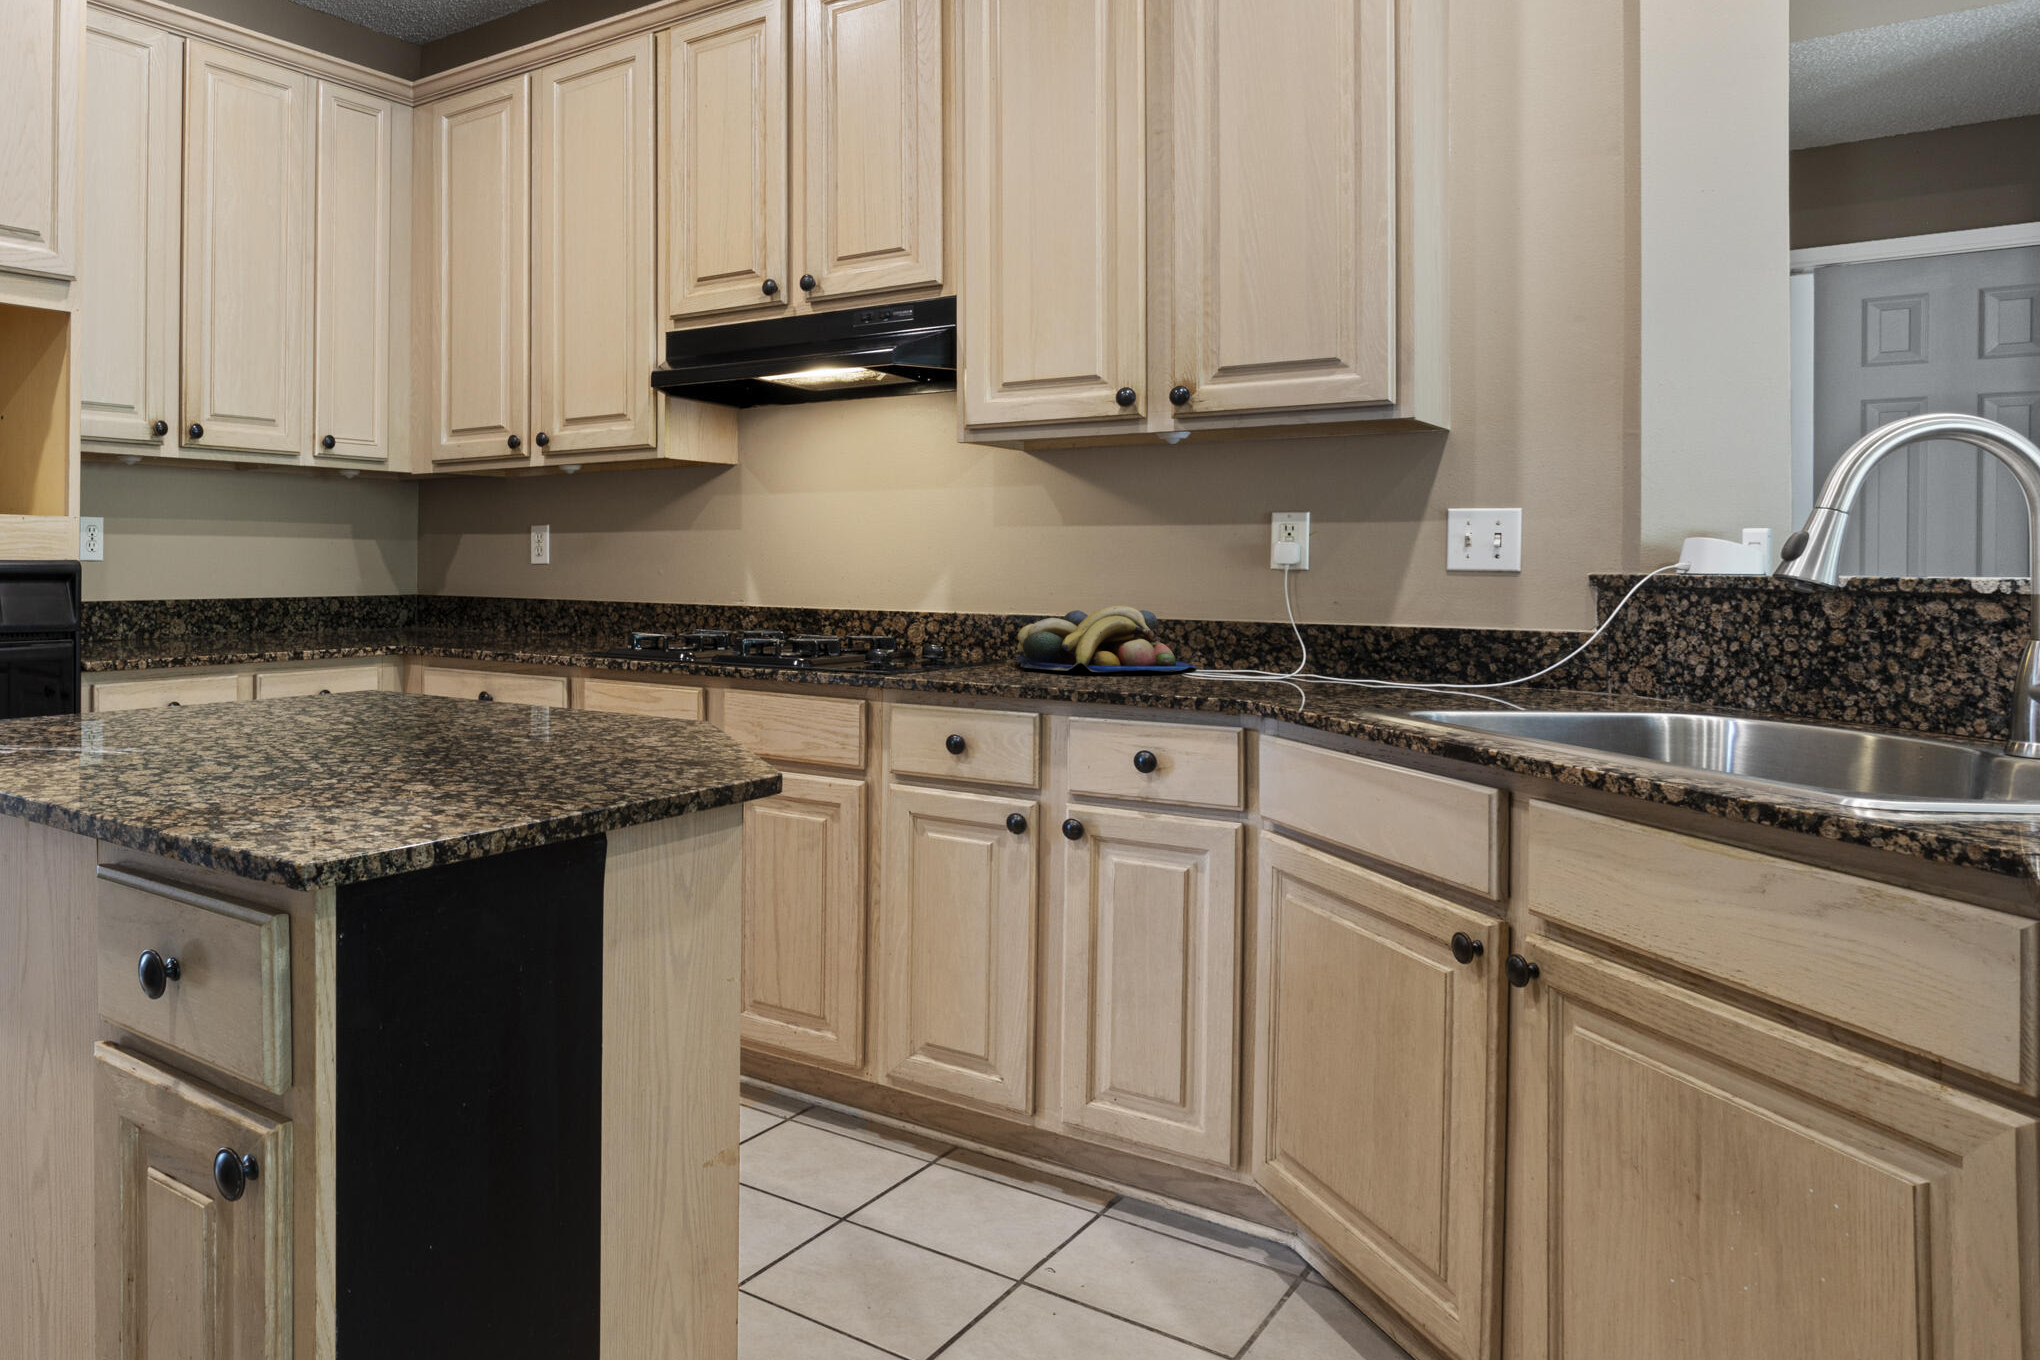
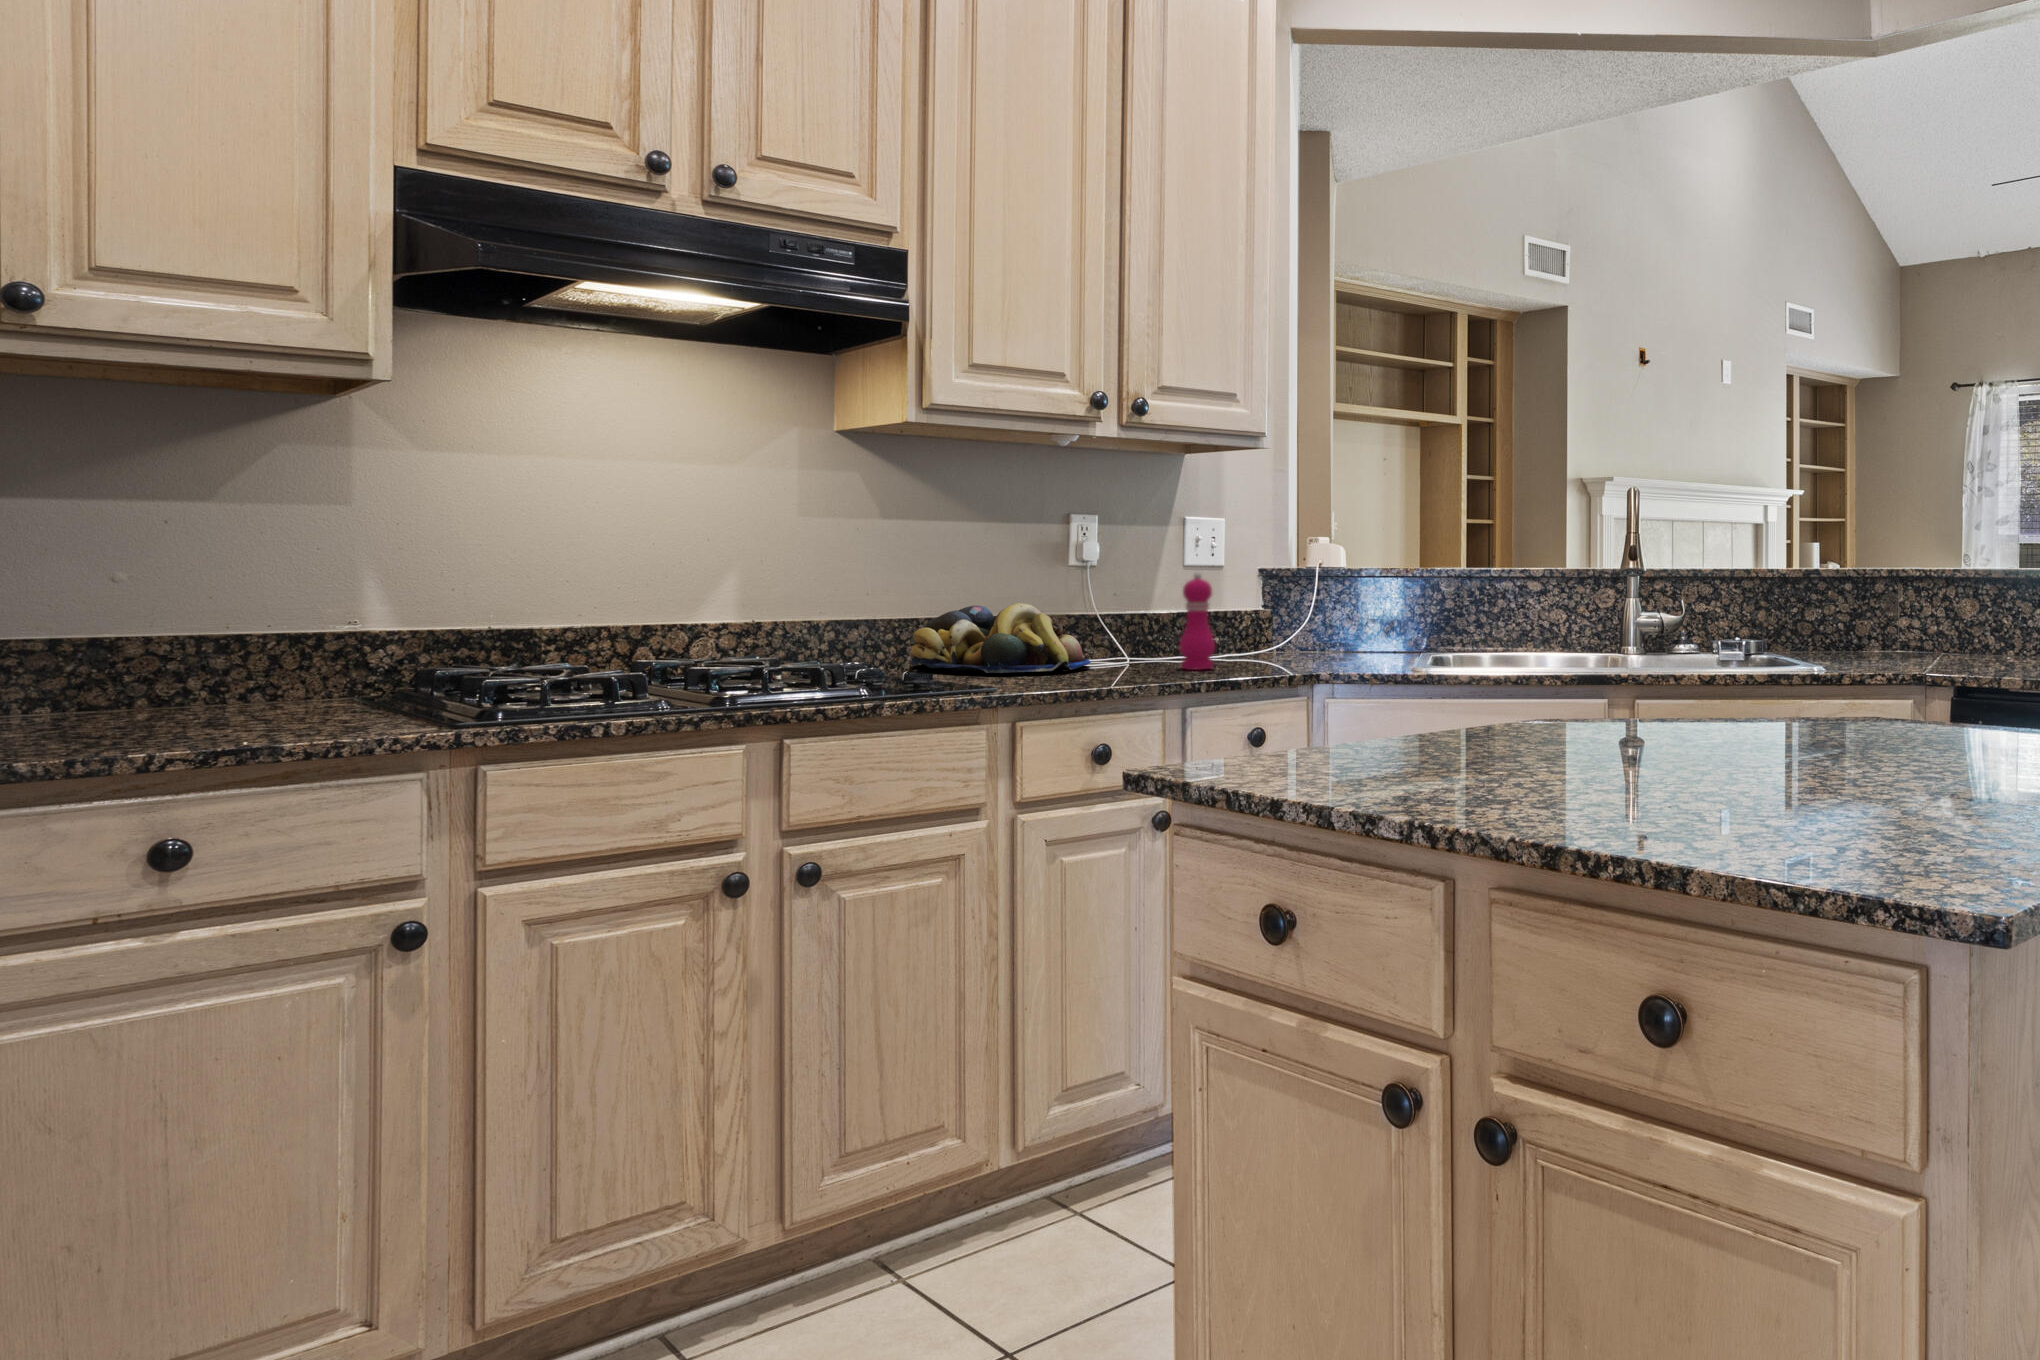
pepper mill: none [1202,575,1247,688] -> present [1180,572,1215,670]

